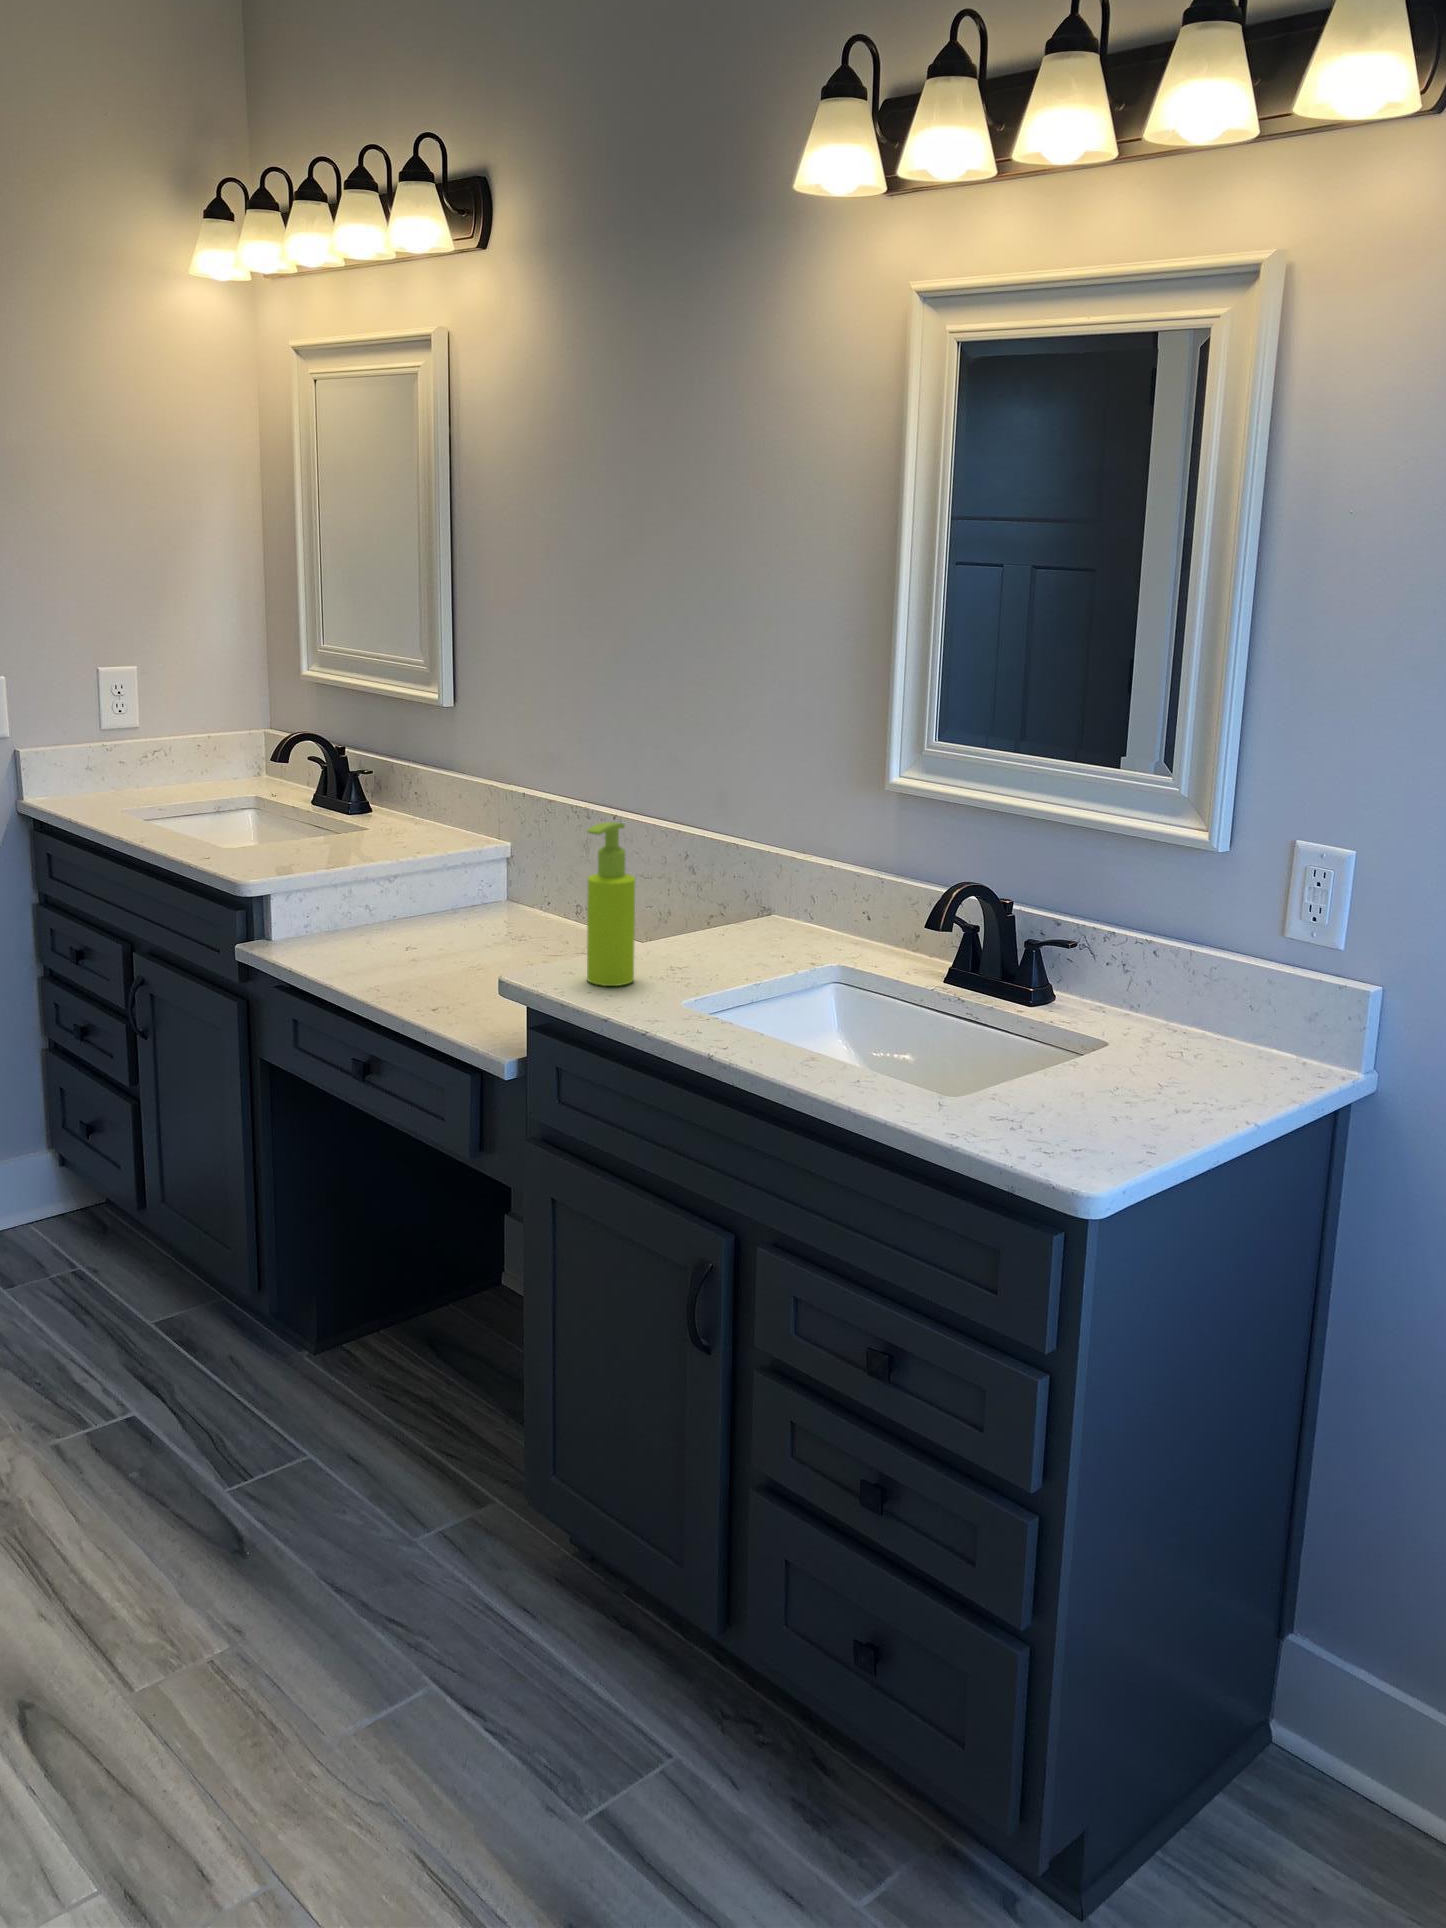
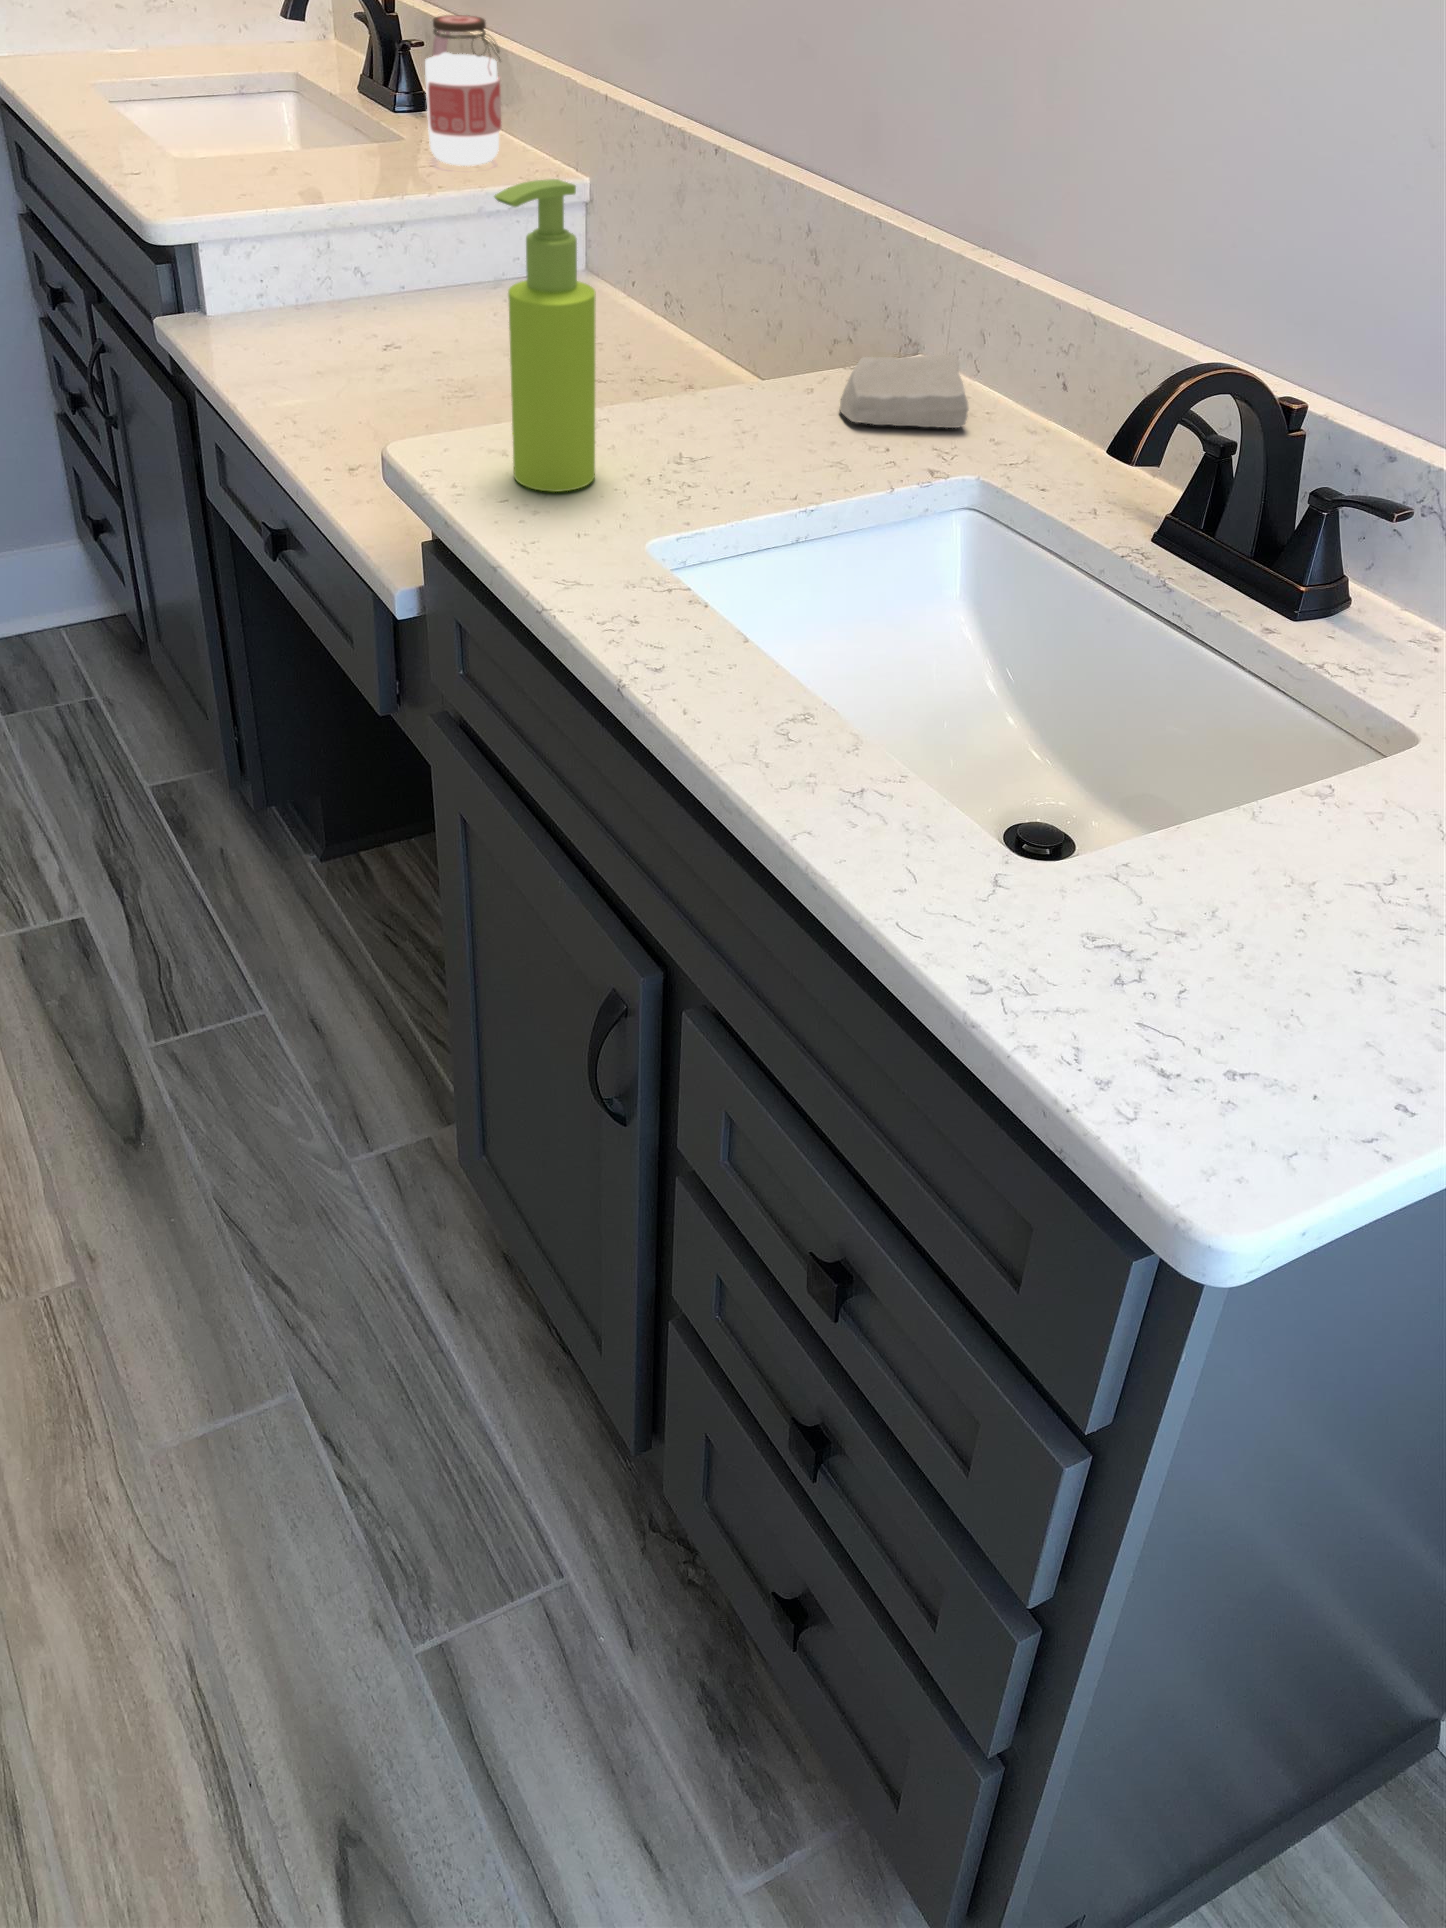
jar: none [393,751,446,842] -> present [425,15,501,166]
soap bar: none [746,908,822,947] -> present [839,354,969,428]

